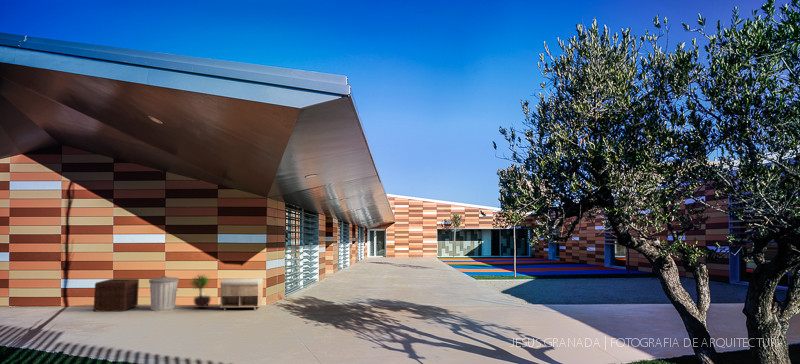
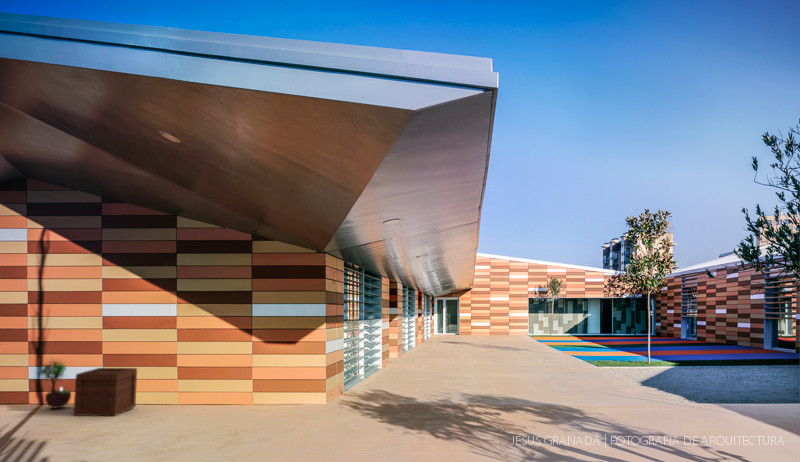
potted tree: present [192,275,210,308] -> present [38,361,71,409]
trash can: present [149,276,179,311] -> none [150,365,192,417]
storage bench: present [220,279,263,310] -> none [251,370,312,418]

